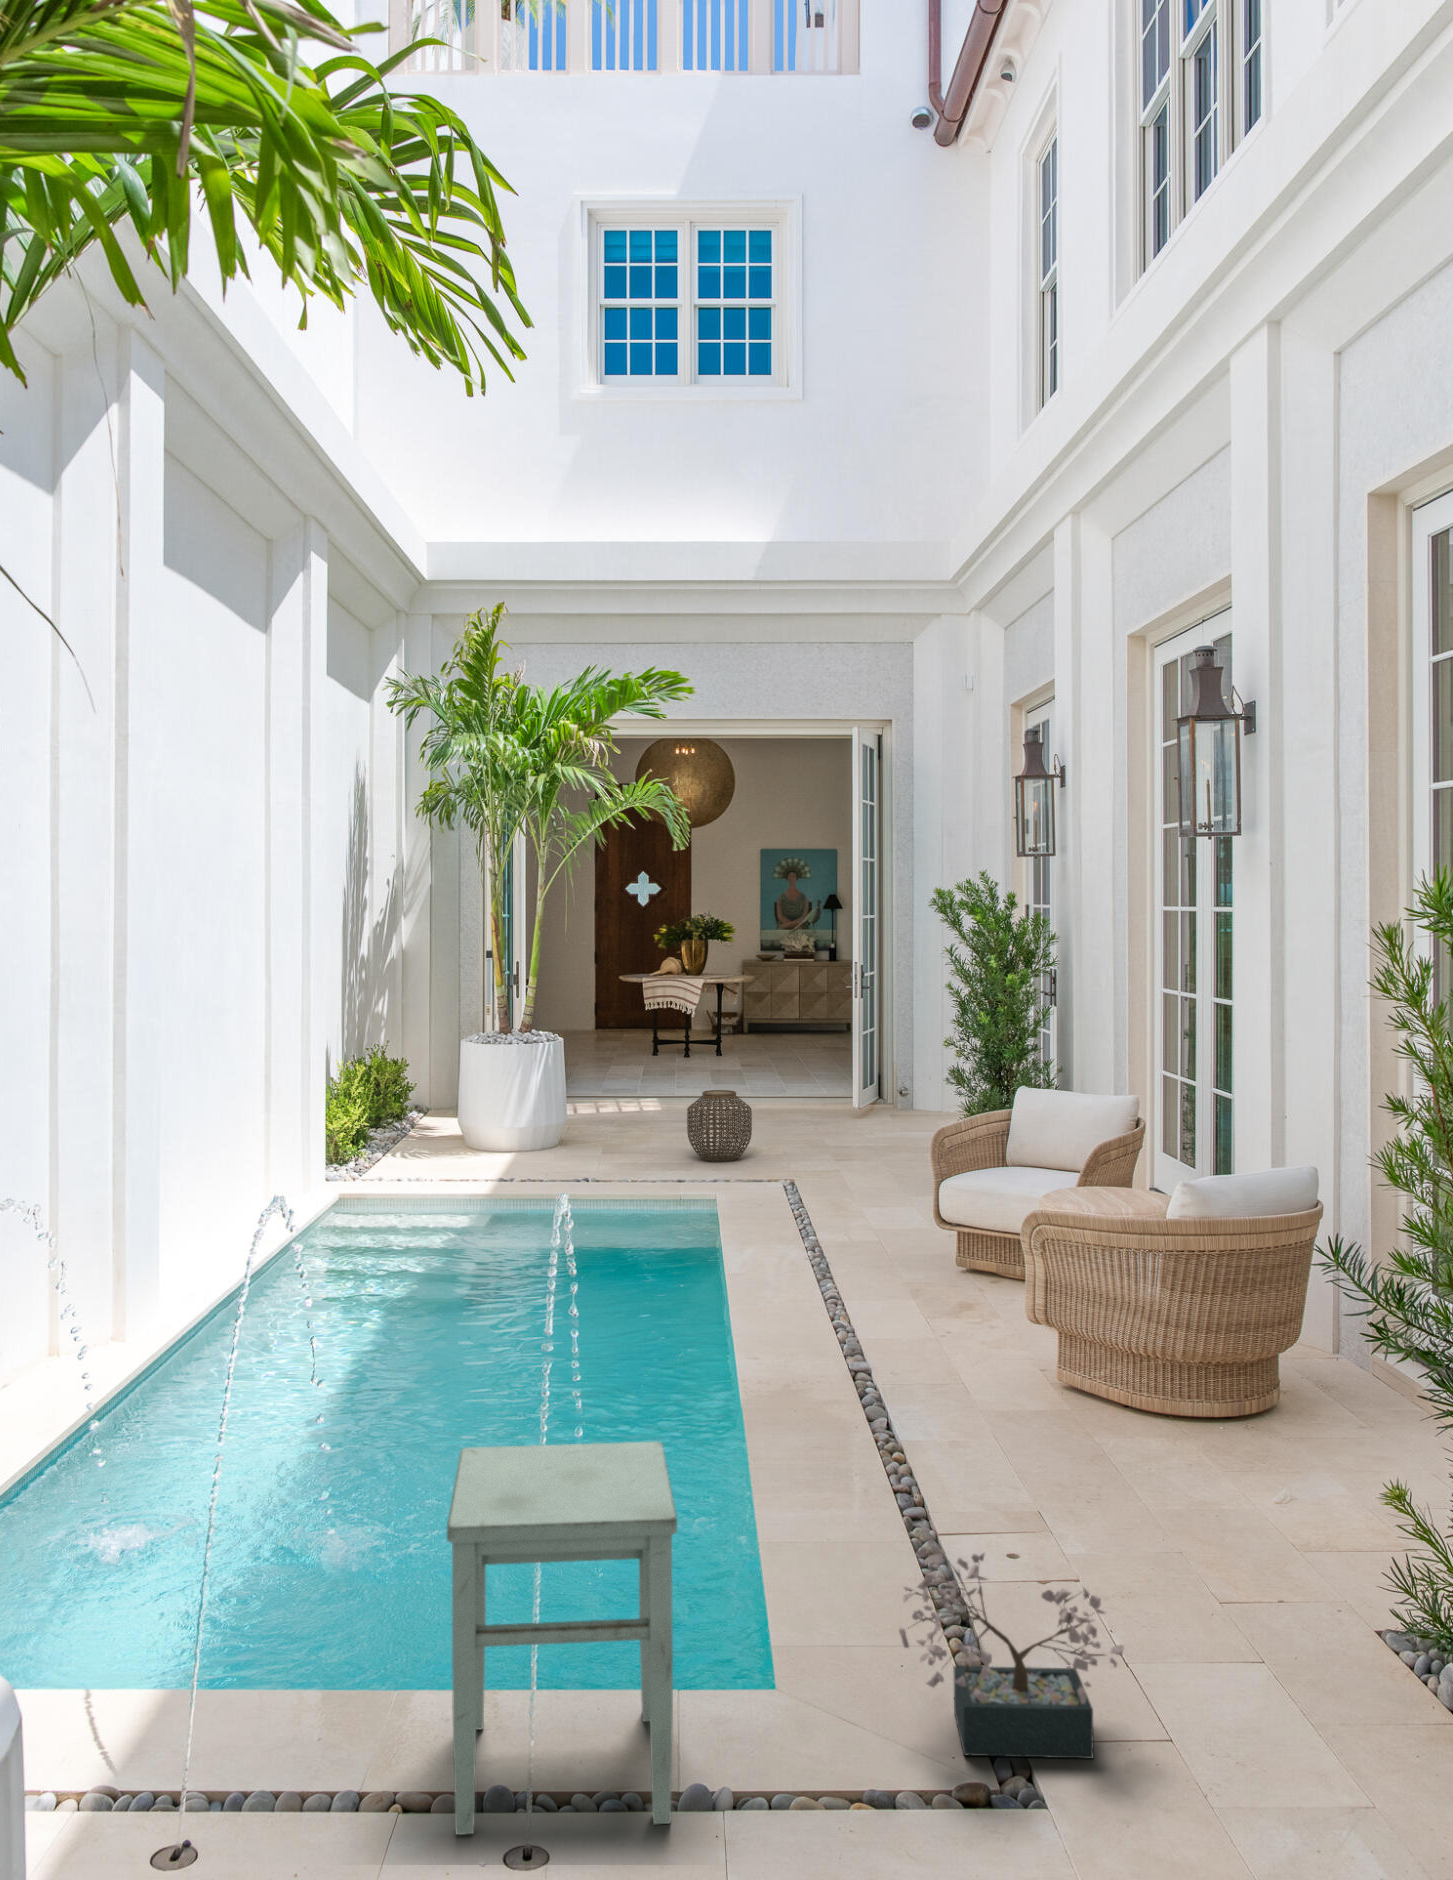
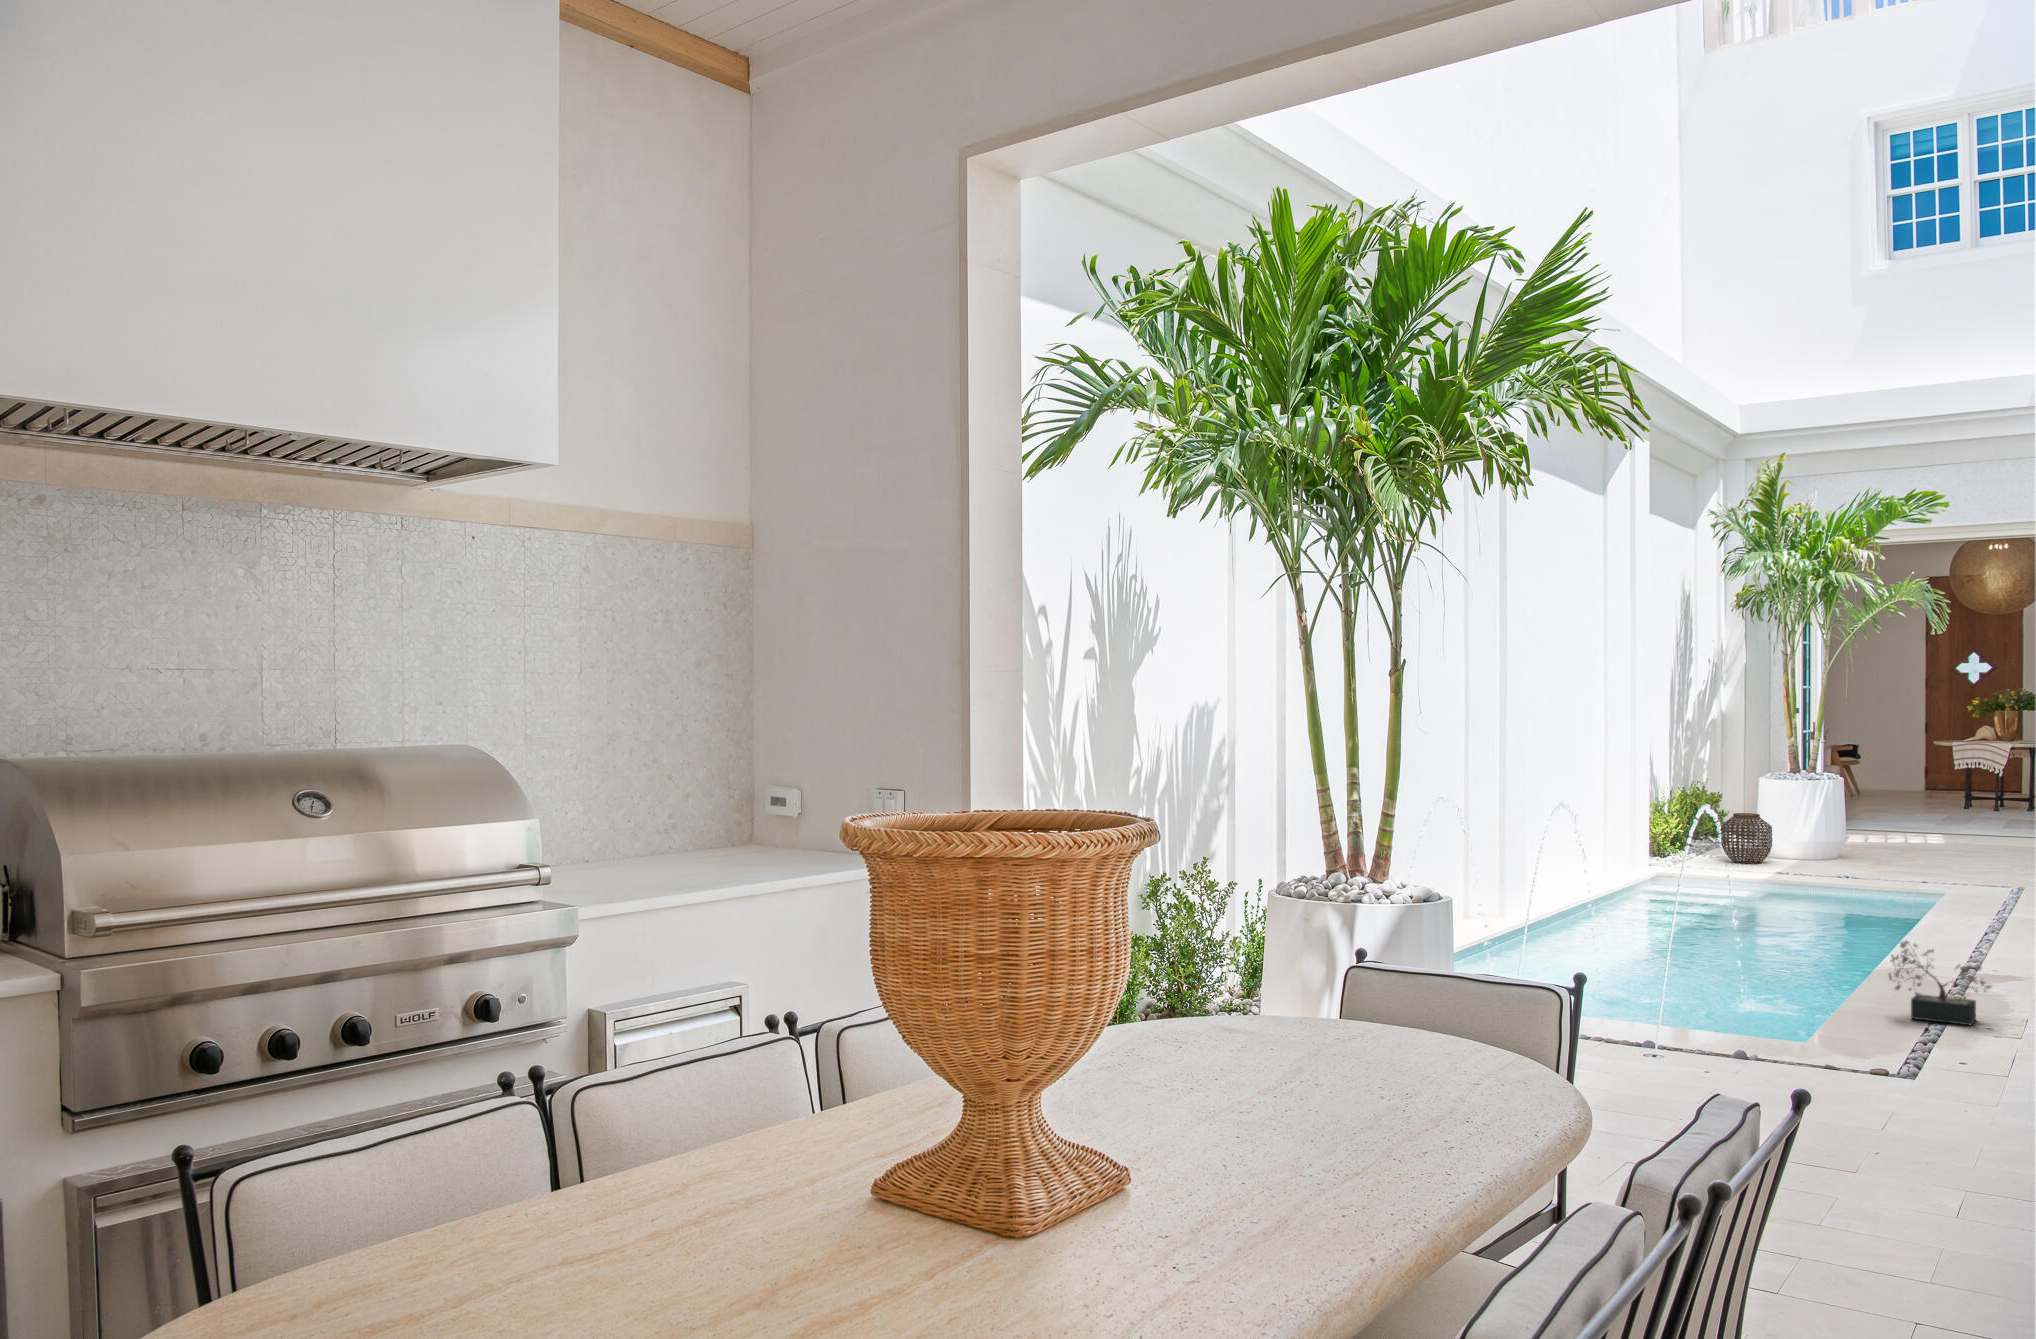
woven basket: present [687,1090,752,1162] -> present [1721,813,1772,864]
stool: present [447,1441,677,1835] -> none [1684,887,1784,1014]

